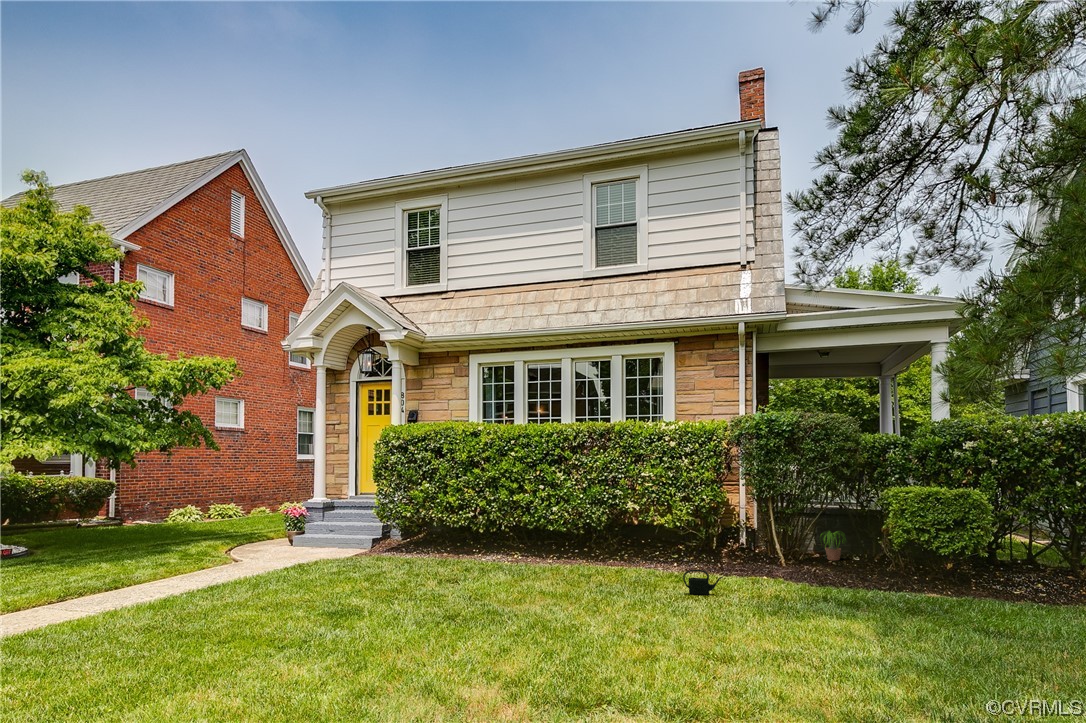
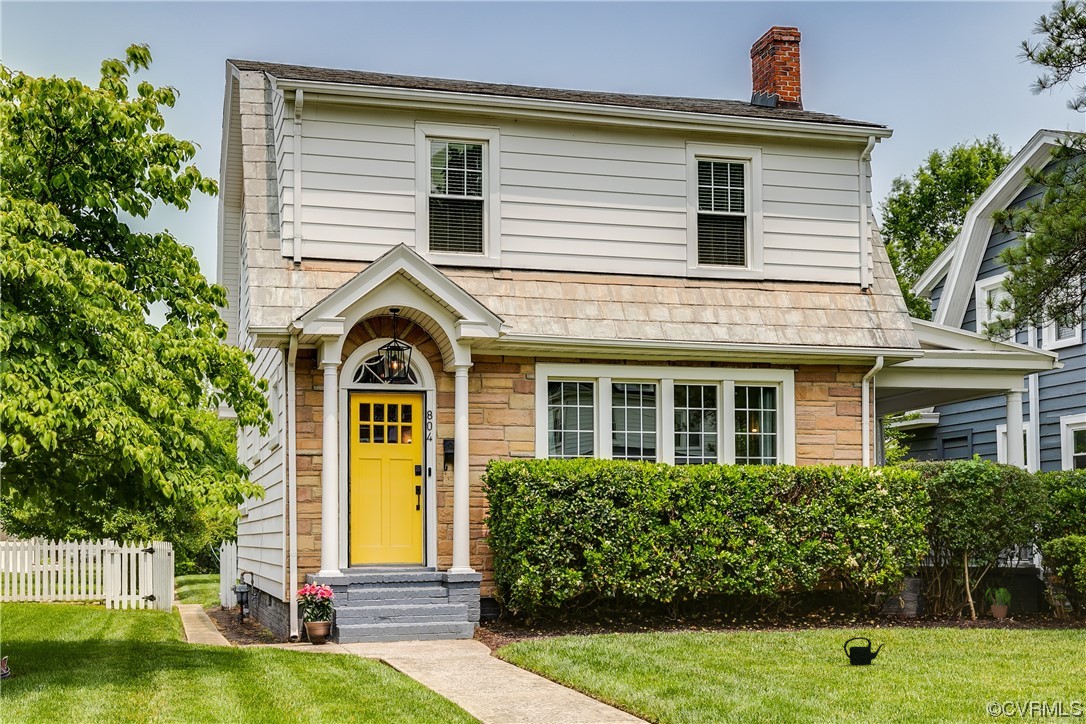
watering can: present [683,570,723,595] -> present [844,637,885,665]

